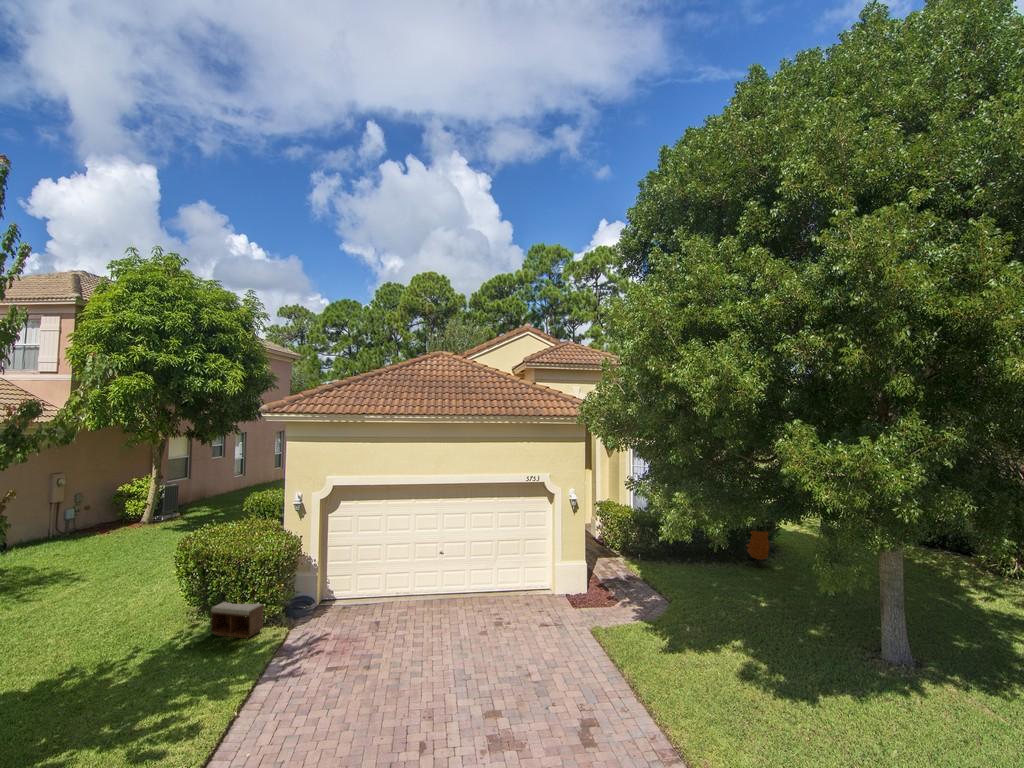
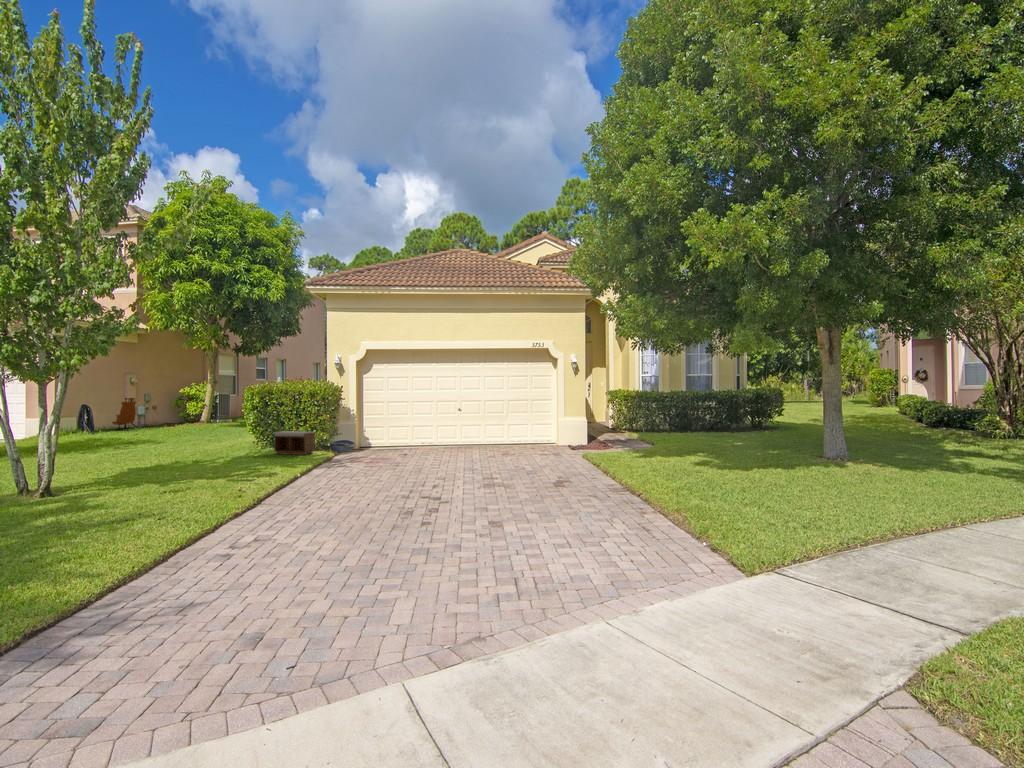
lounge chair: present [746,531,770,568] -> present [112,402,136,430]

